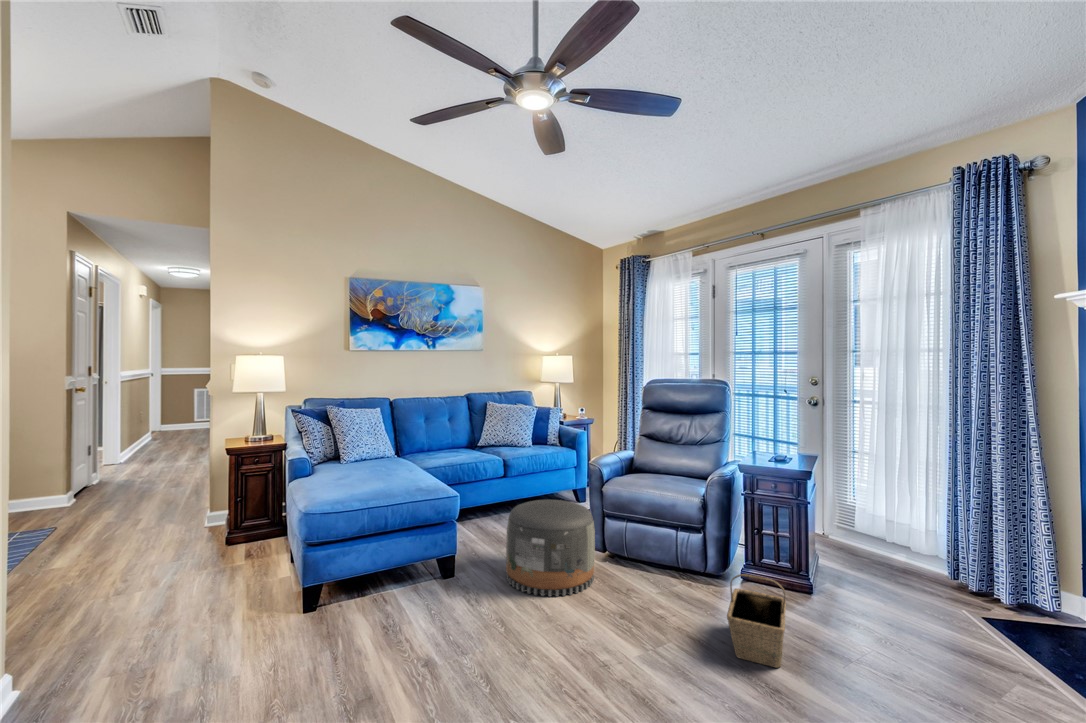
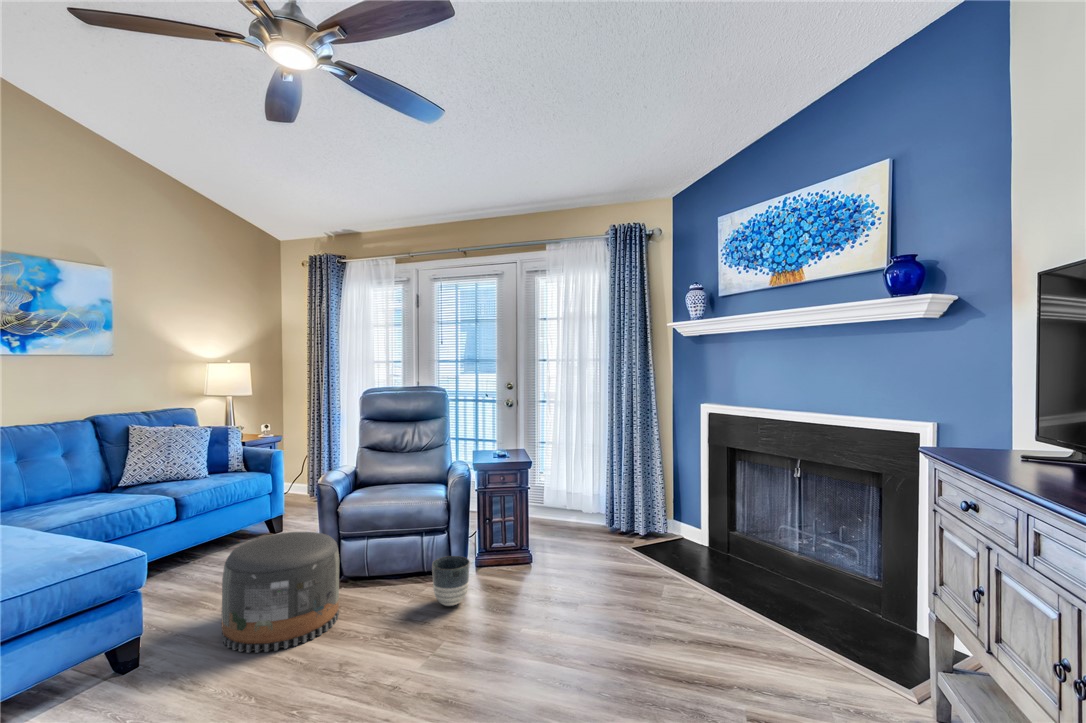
planter: none [676,557,716,609] -> present [432,556,470,606]
basket: present [727,574,786,668] -> none [489,557,542,634]

